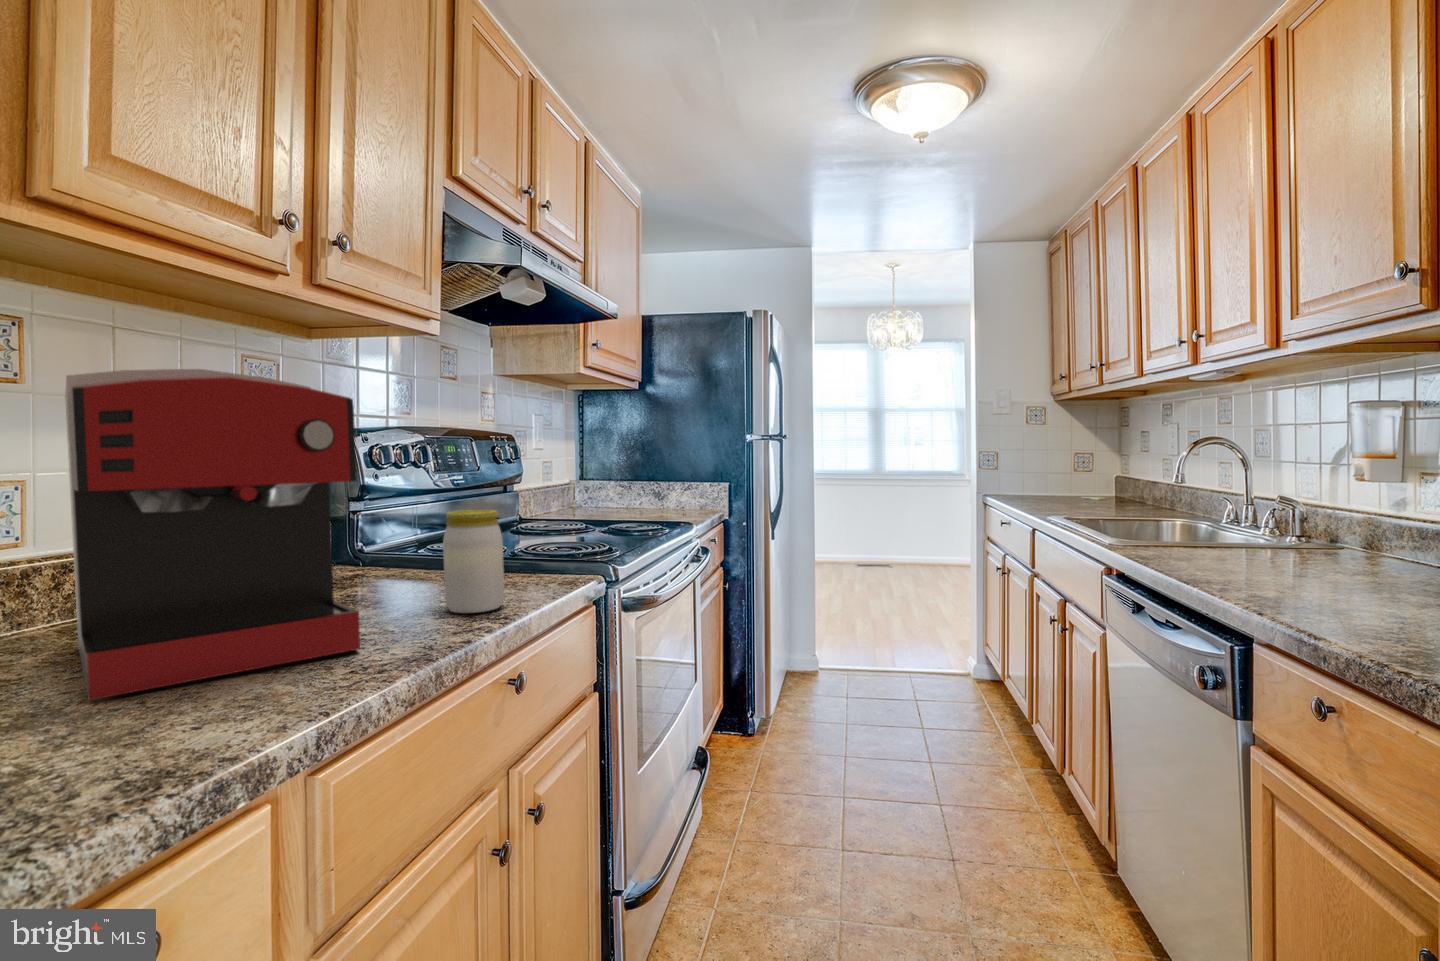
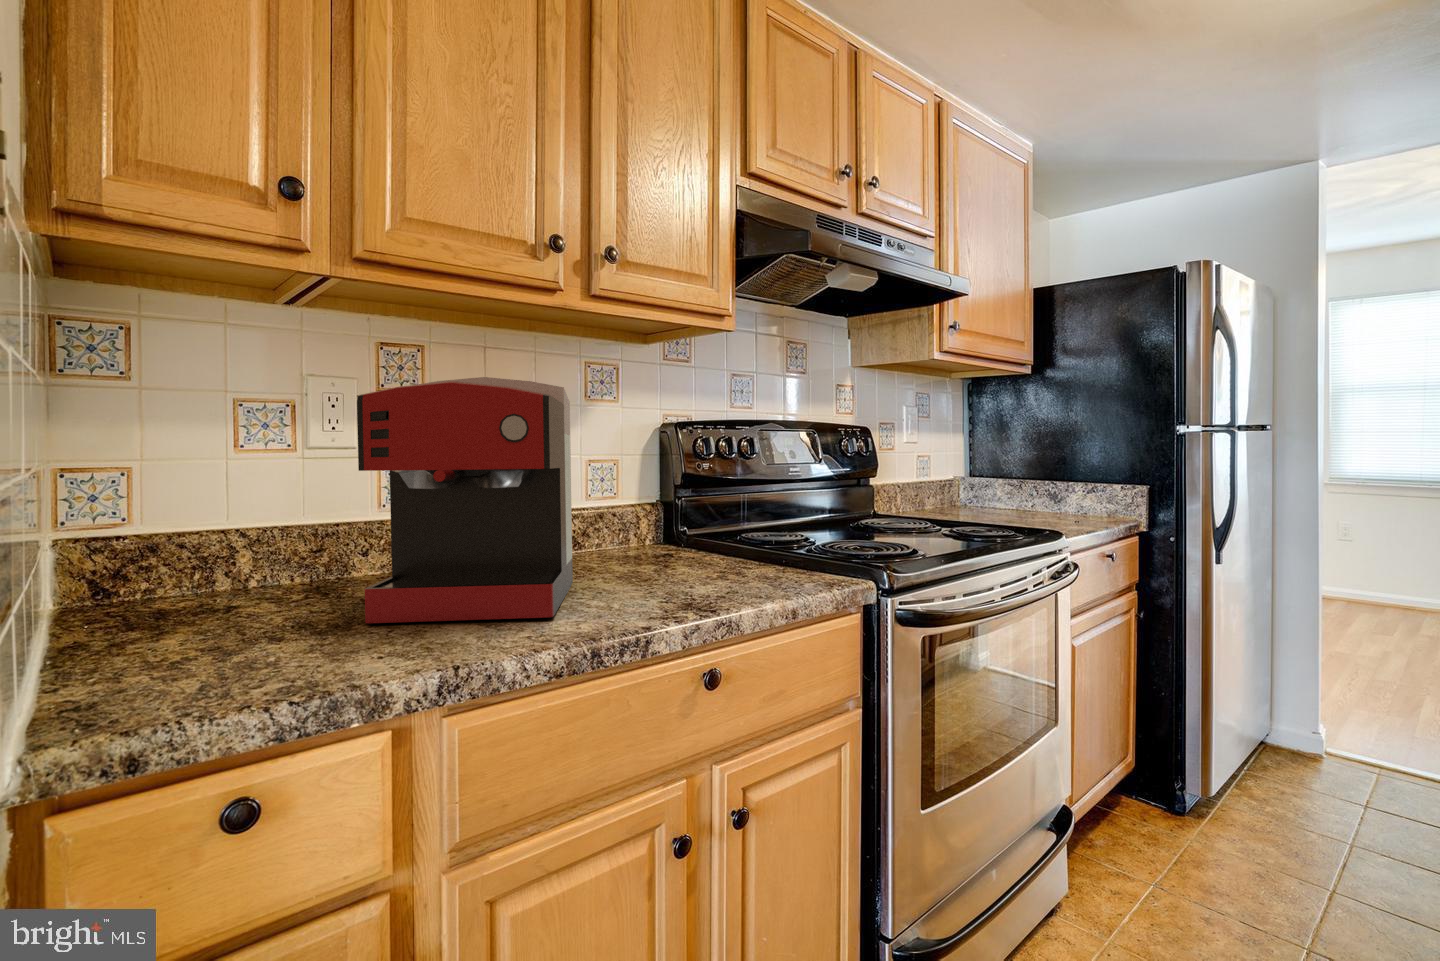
jar: present [443,510,504,613] -> none [666,500,721,600]

